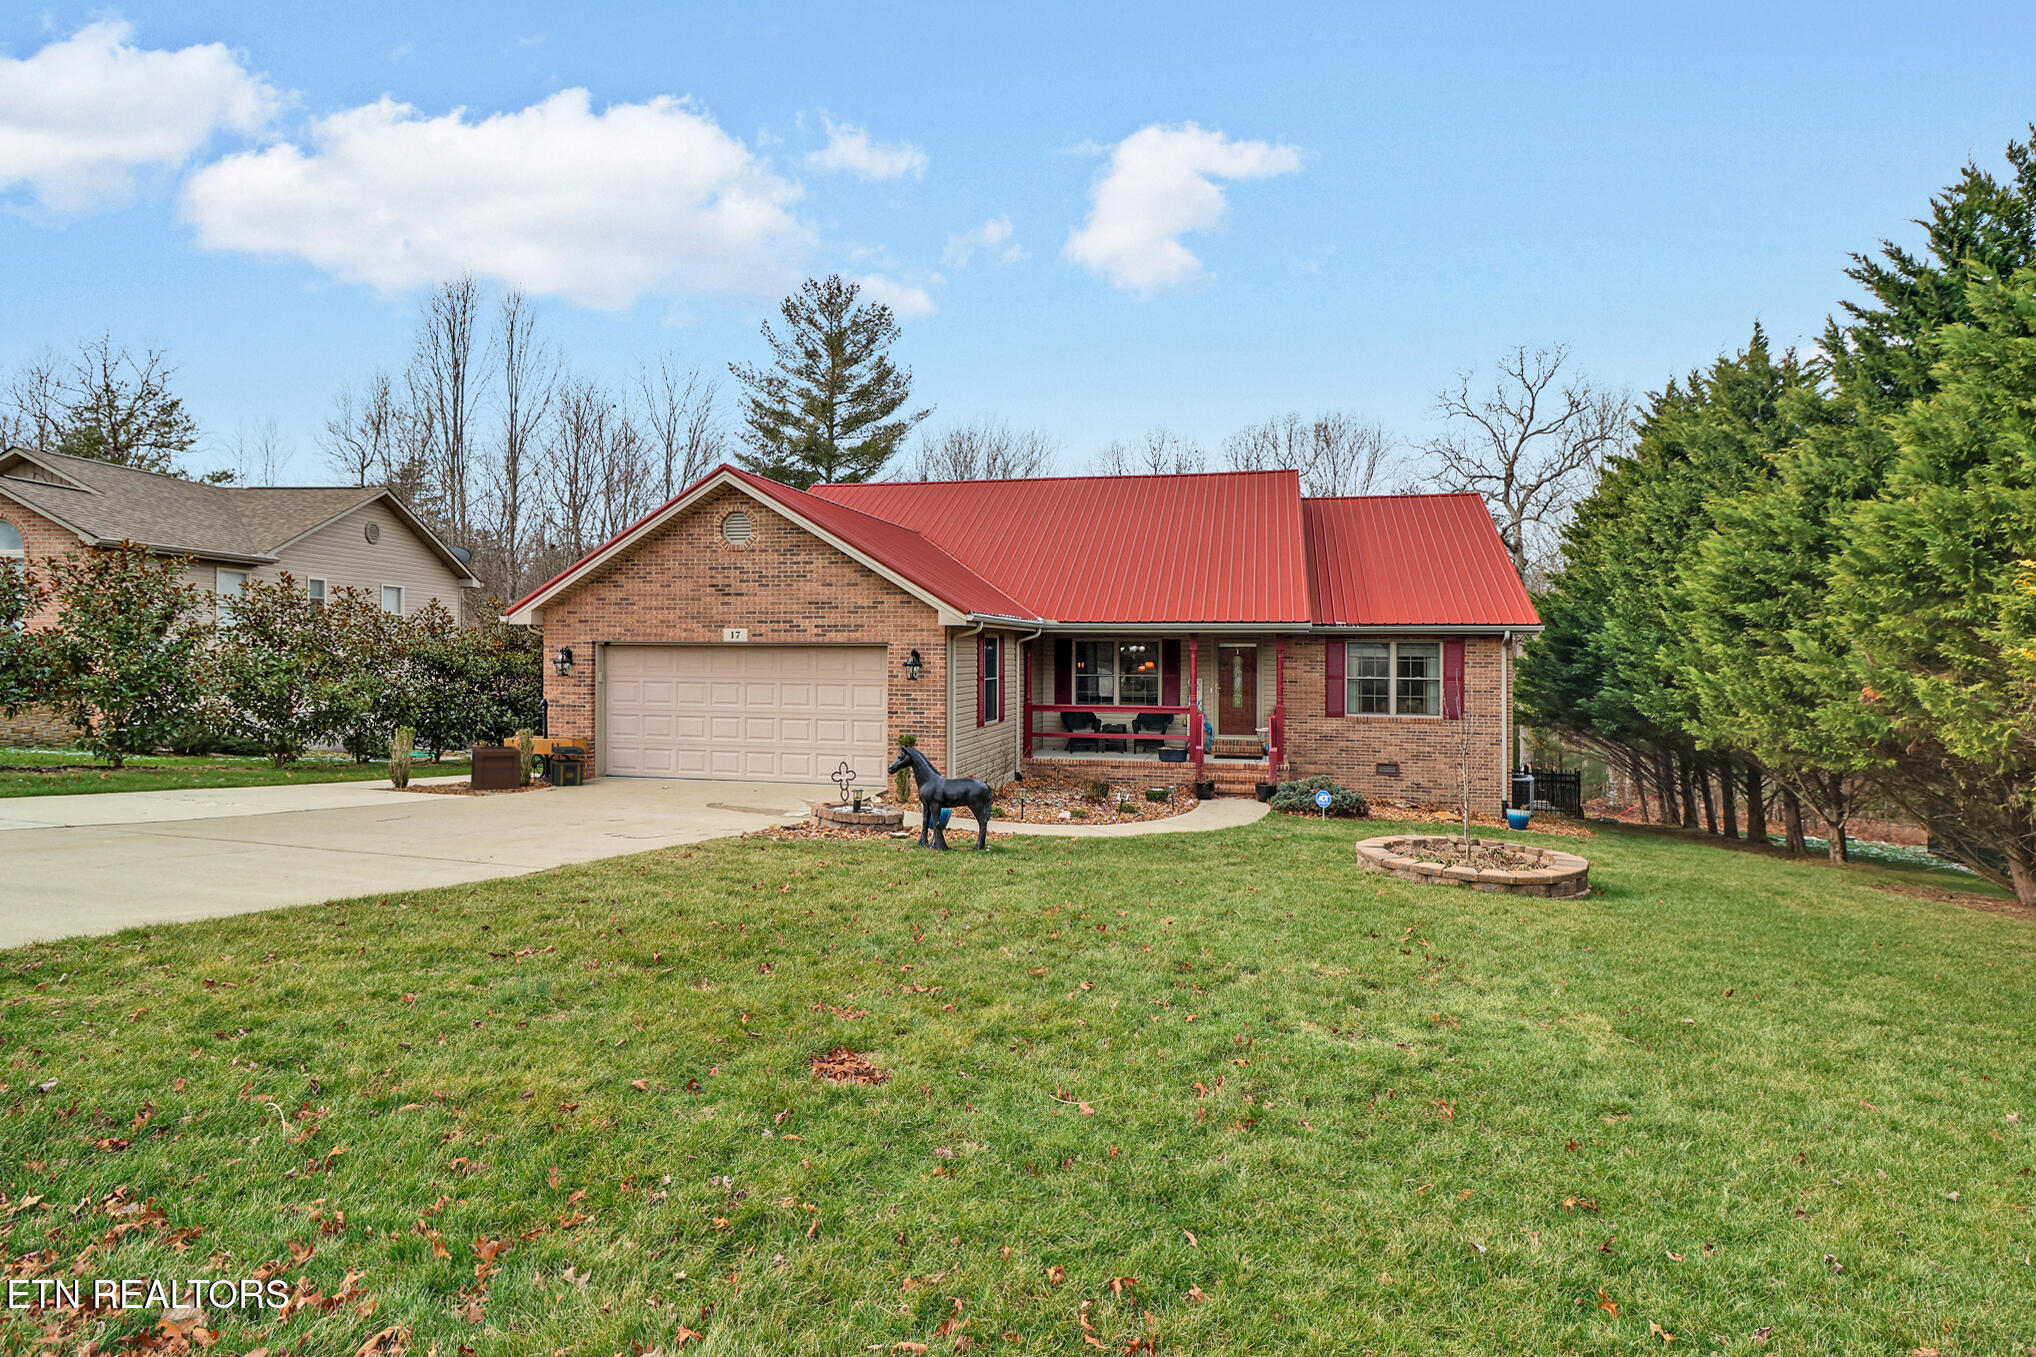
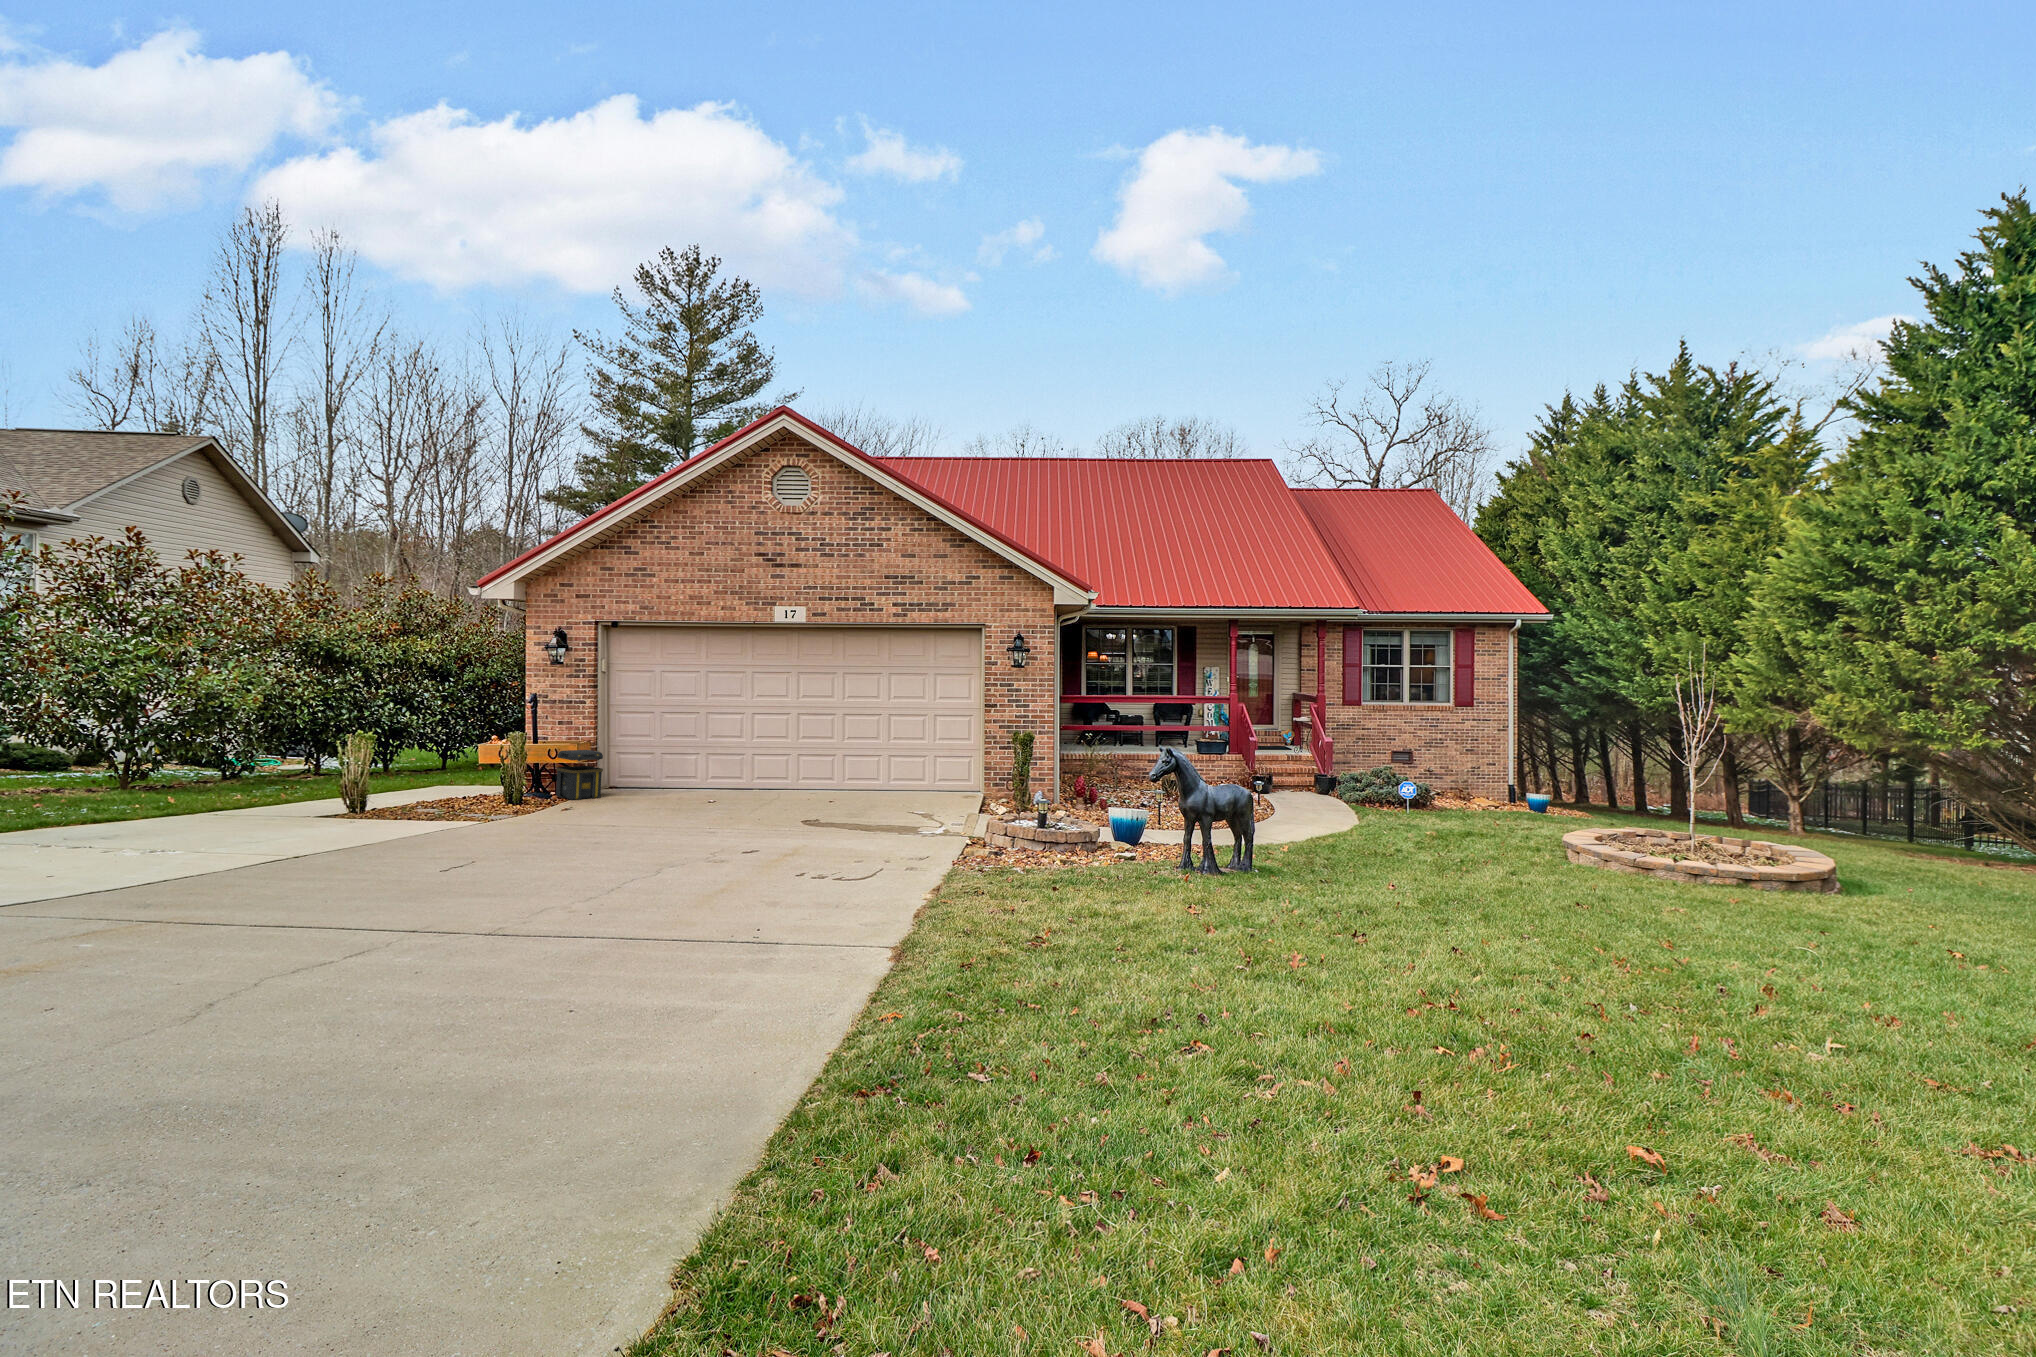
wooden crate: present [471,746,521,790] -> none [458,751,533,809]

